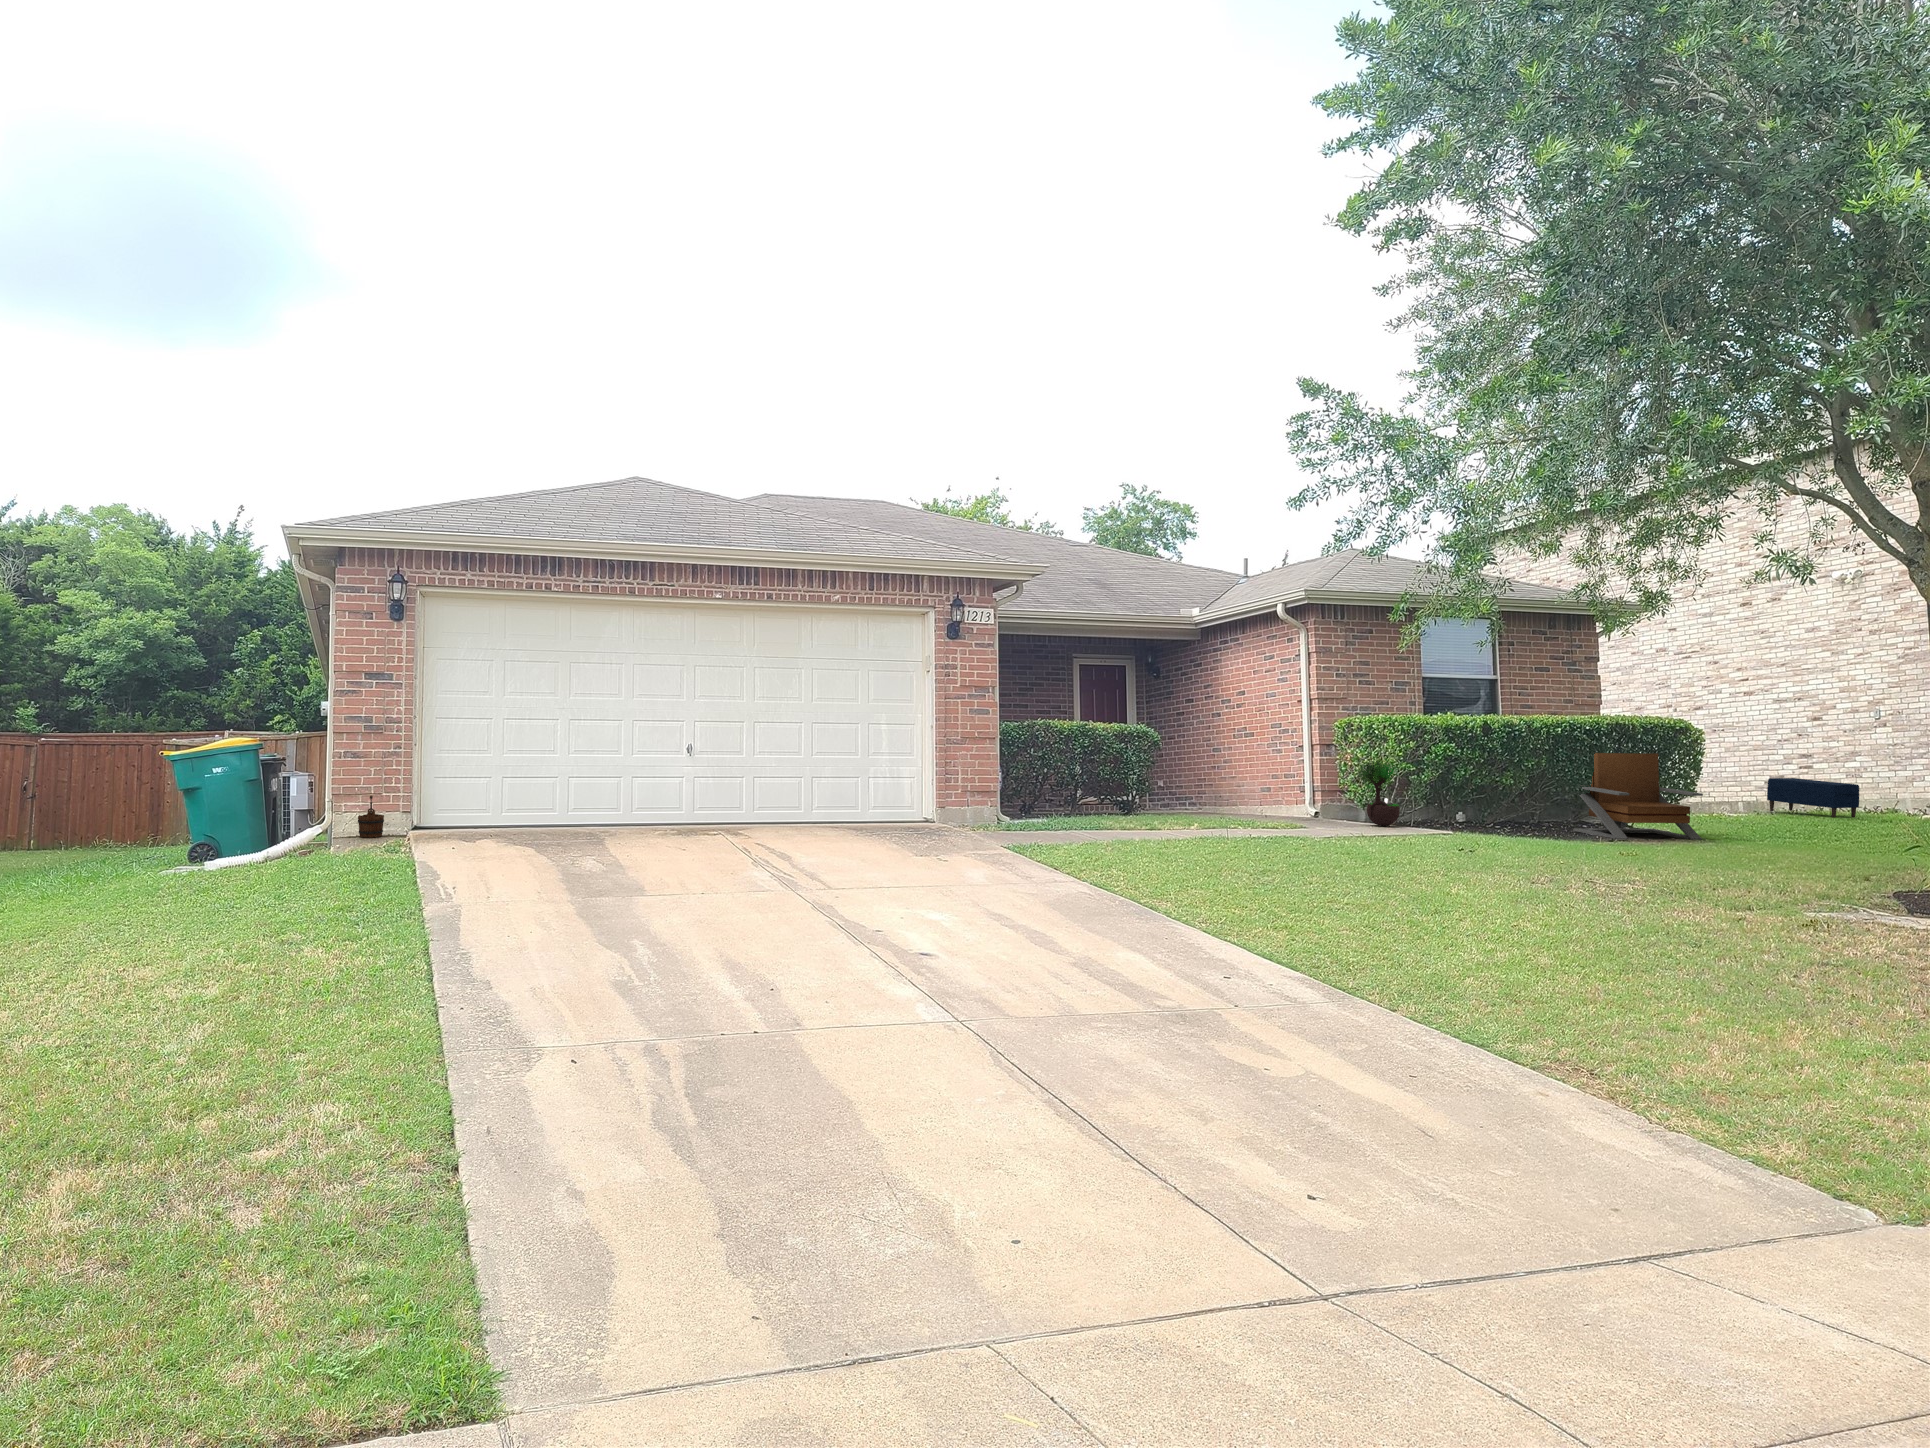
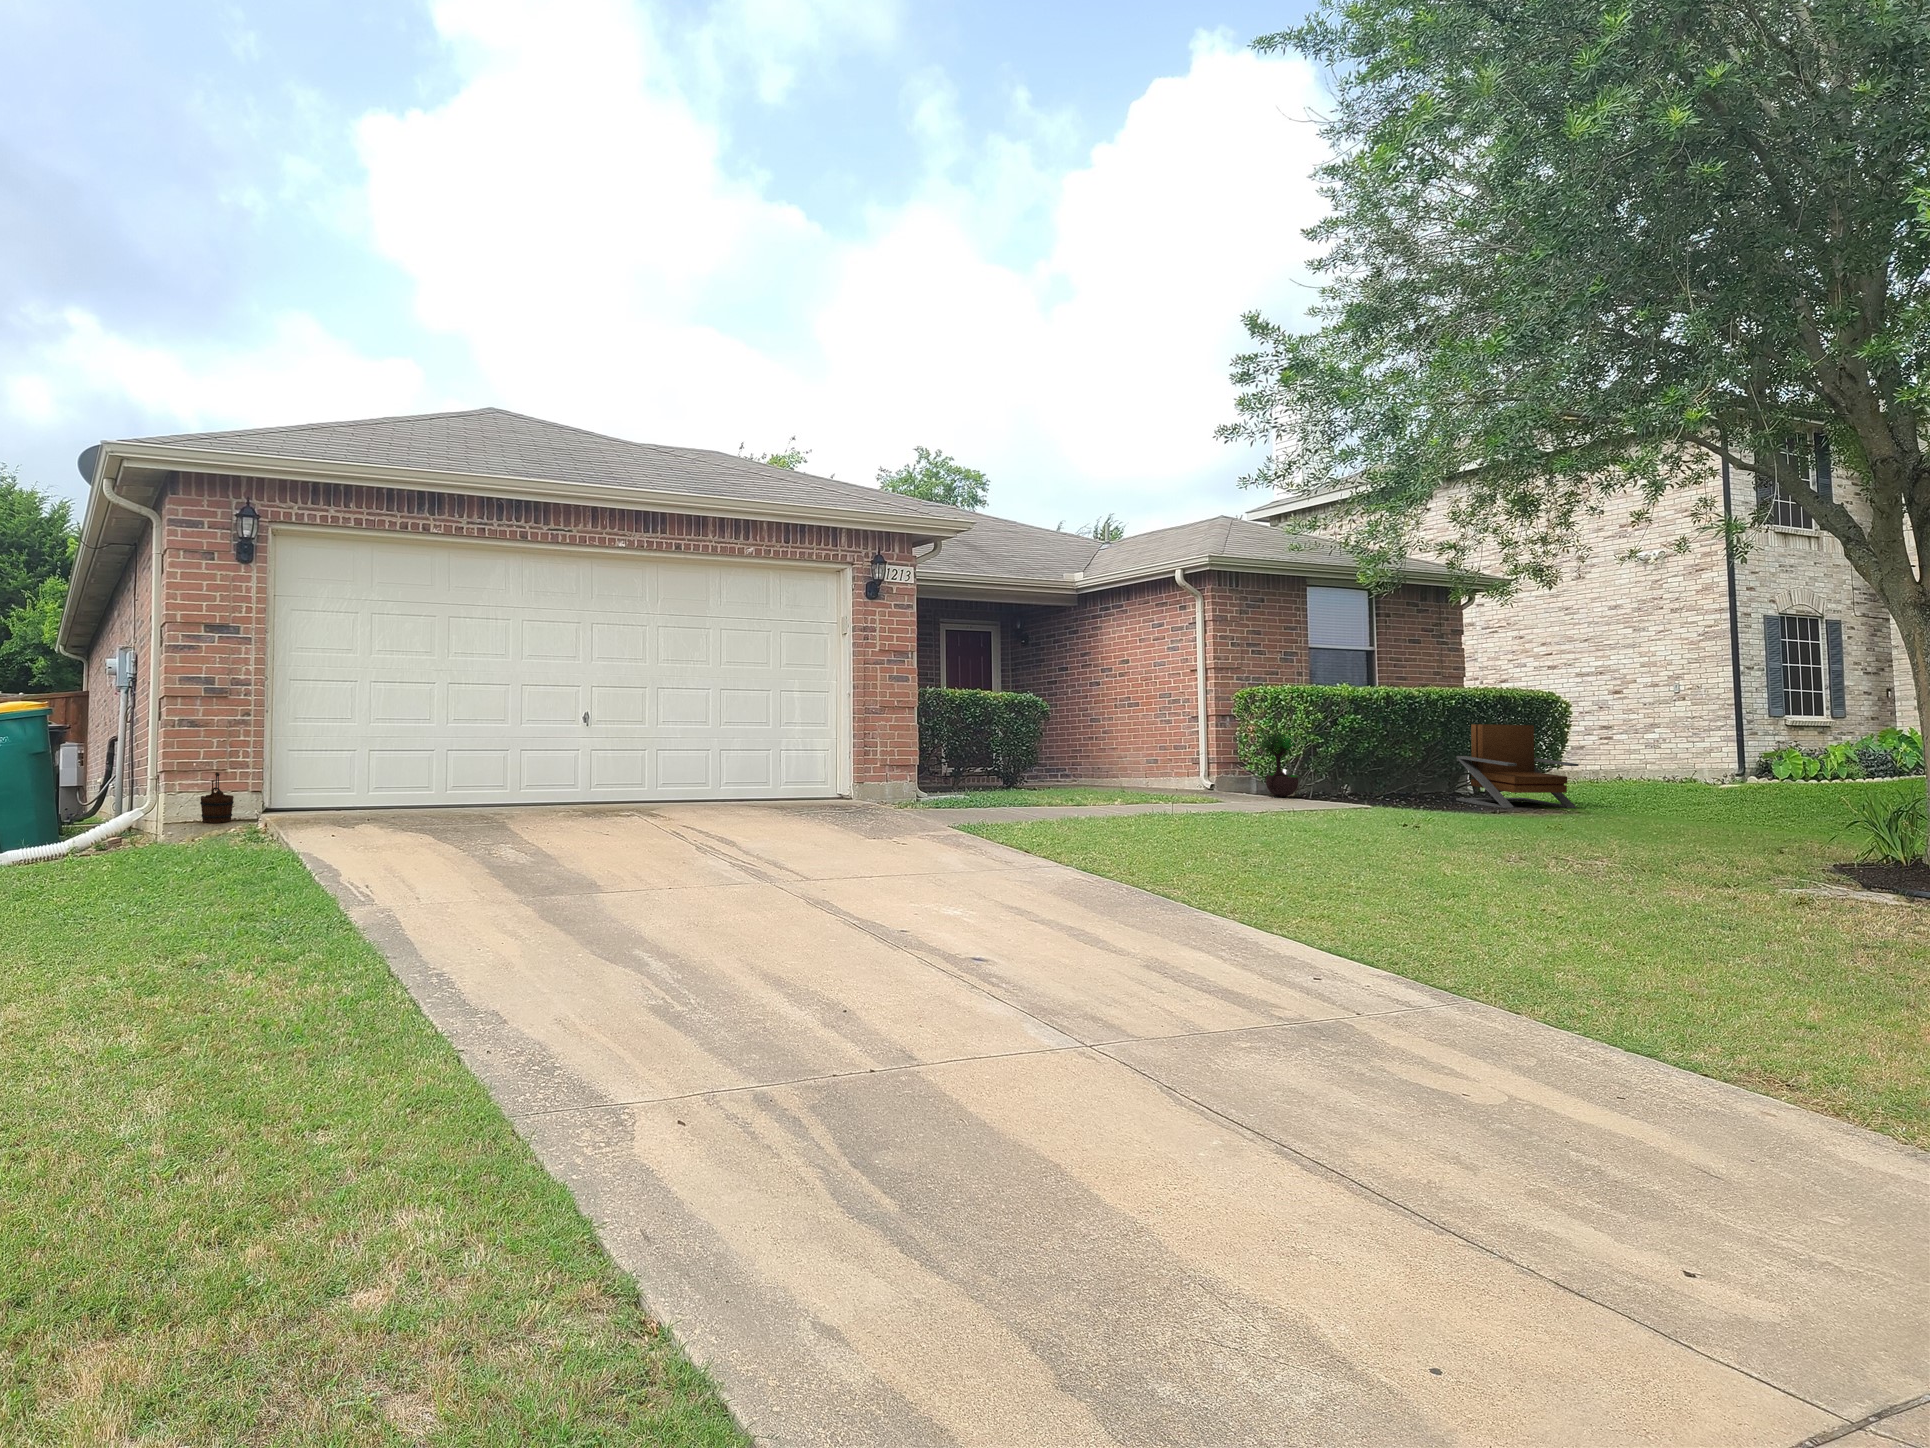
bench: present [1767,778,1859,818] -> none [1577,747,1659,786]

